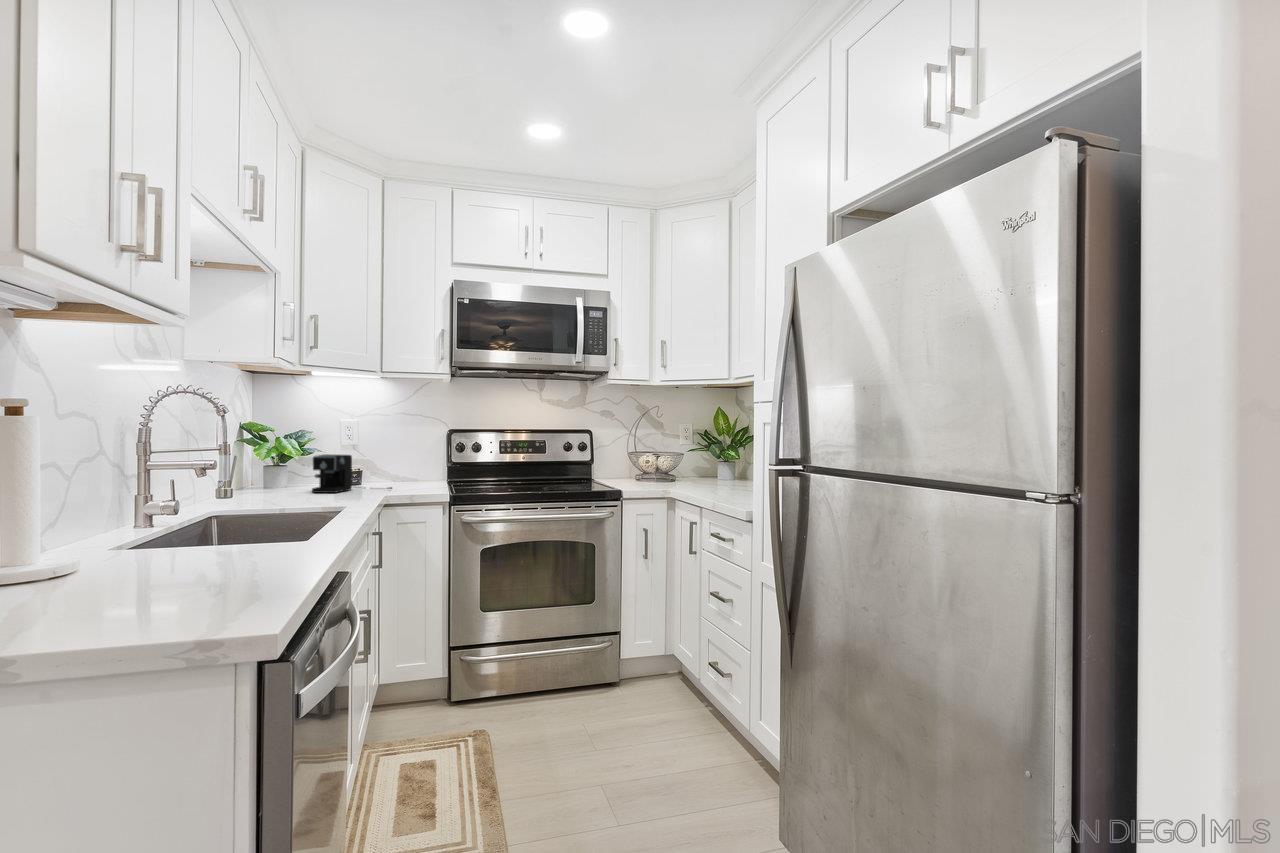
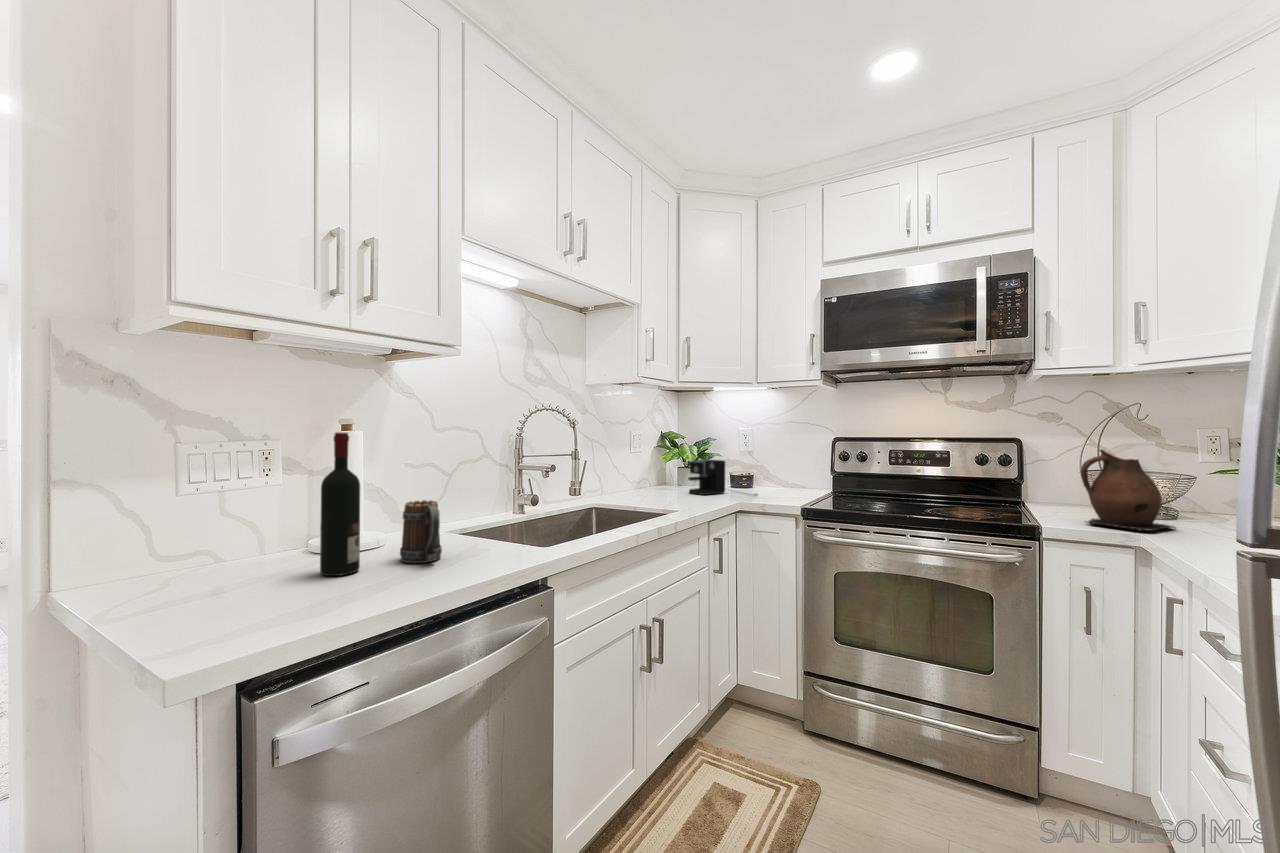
wine bottle: none [107,421,162,596] -> present [320,433,360,576]
ceramic pitcher: none [636,437,679,488] -> present [1081,449,1176,531]
mug: none [168,501,246,574] -> present [400,500,442,563]

